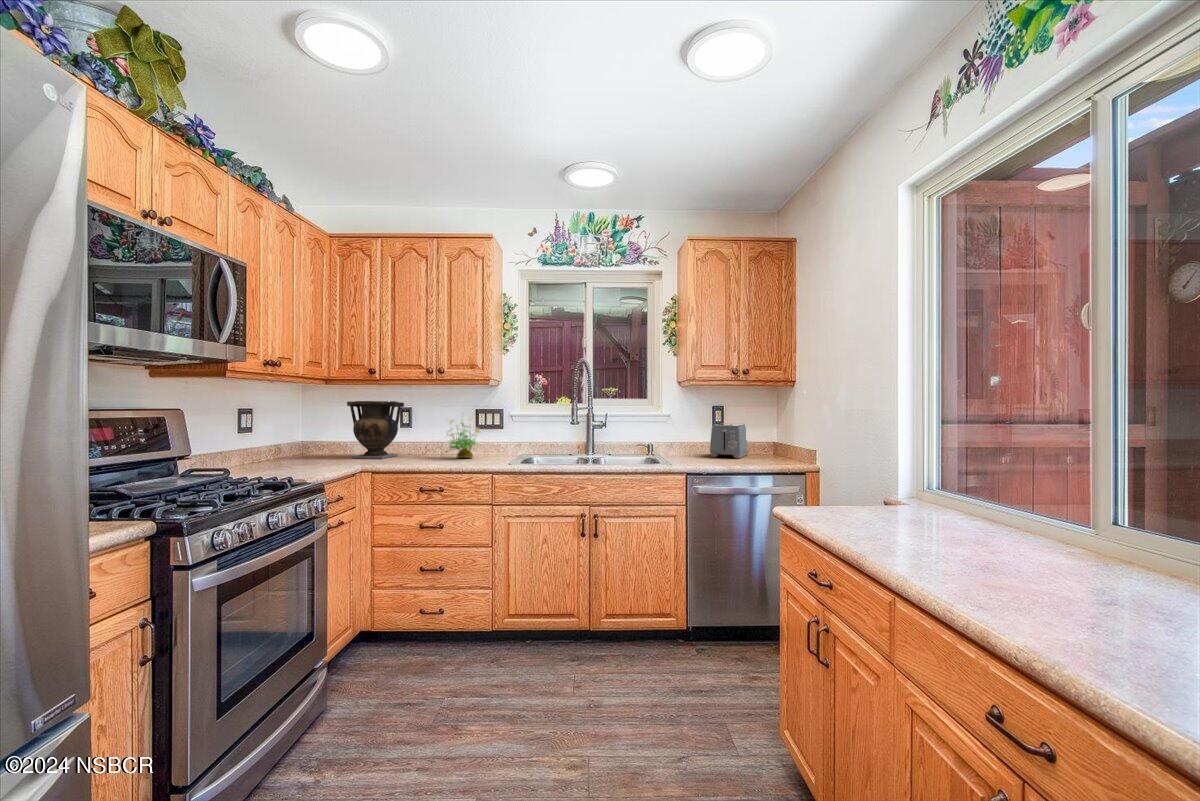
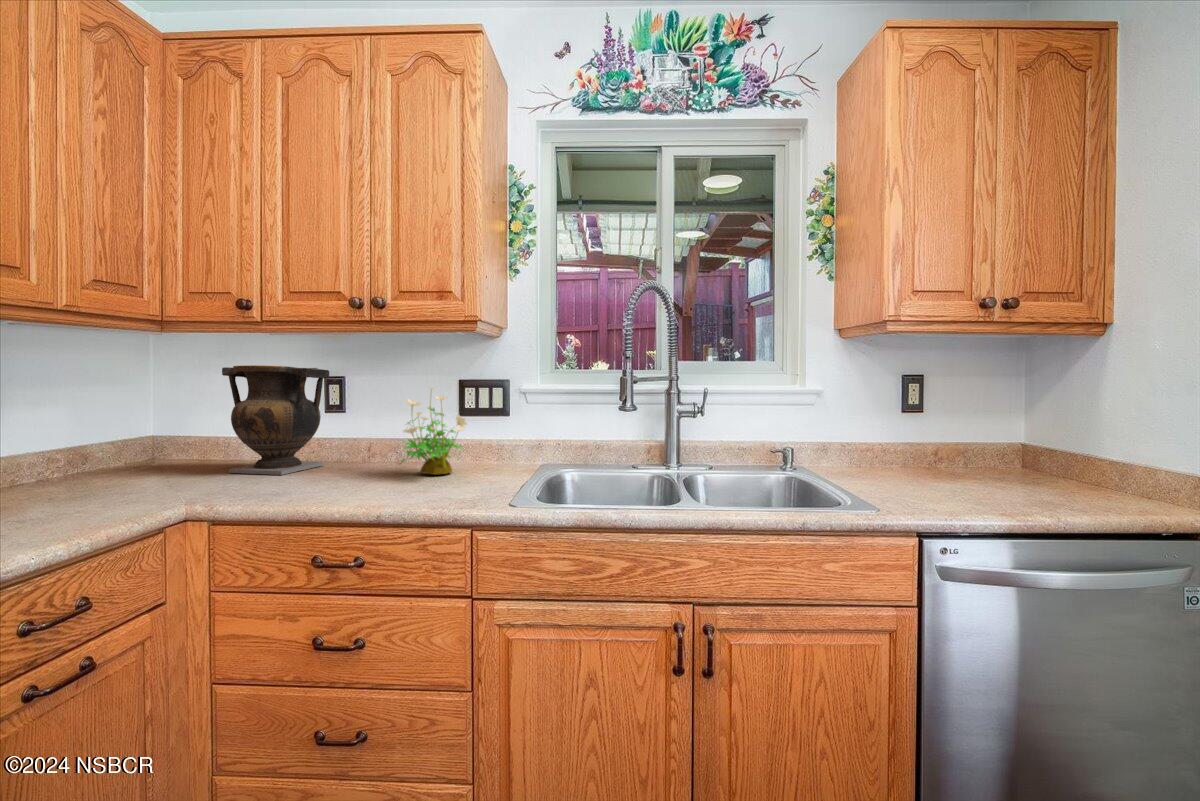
toaster: present [710,424,749,459] -> none [900,410,975,480]

